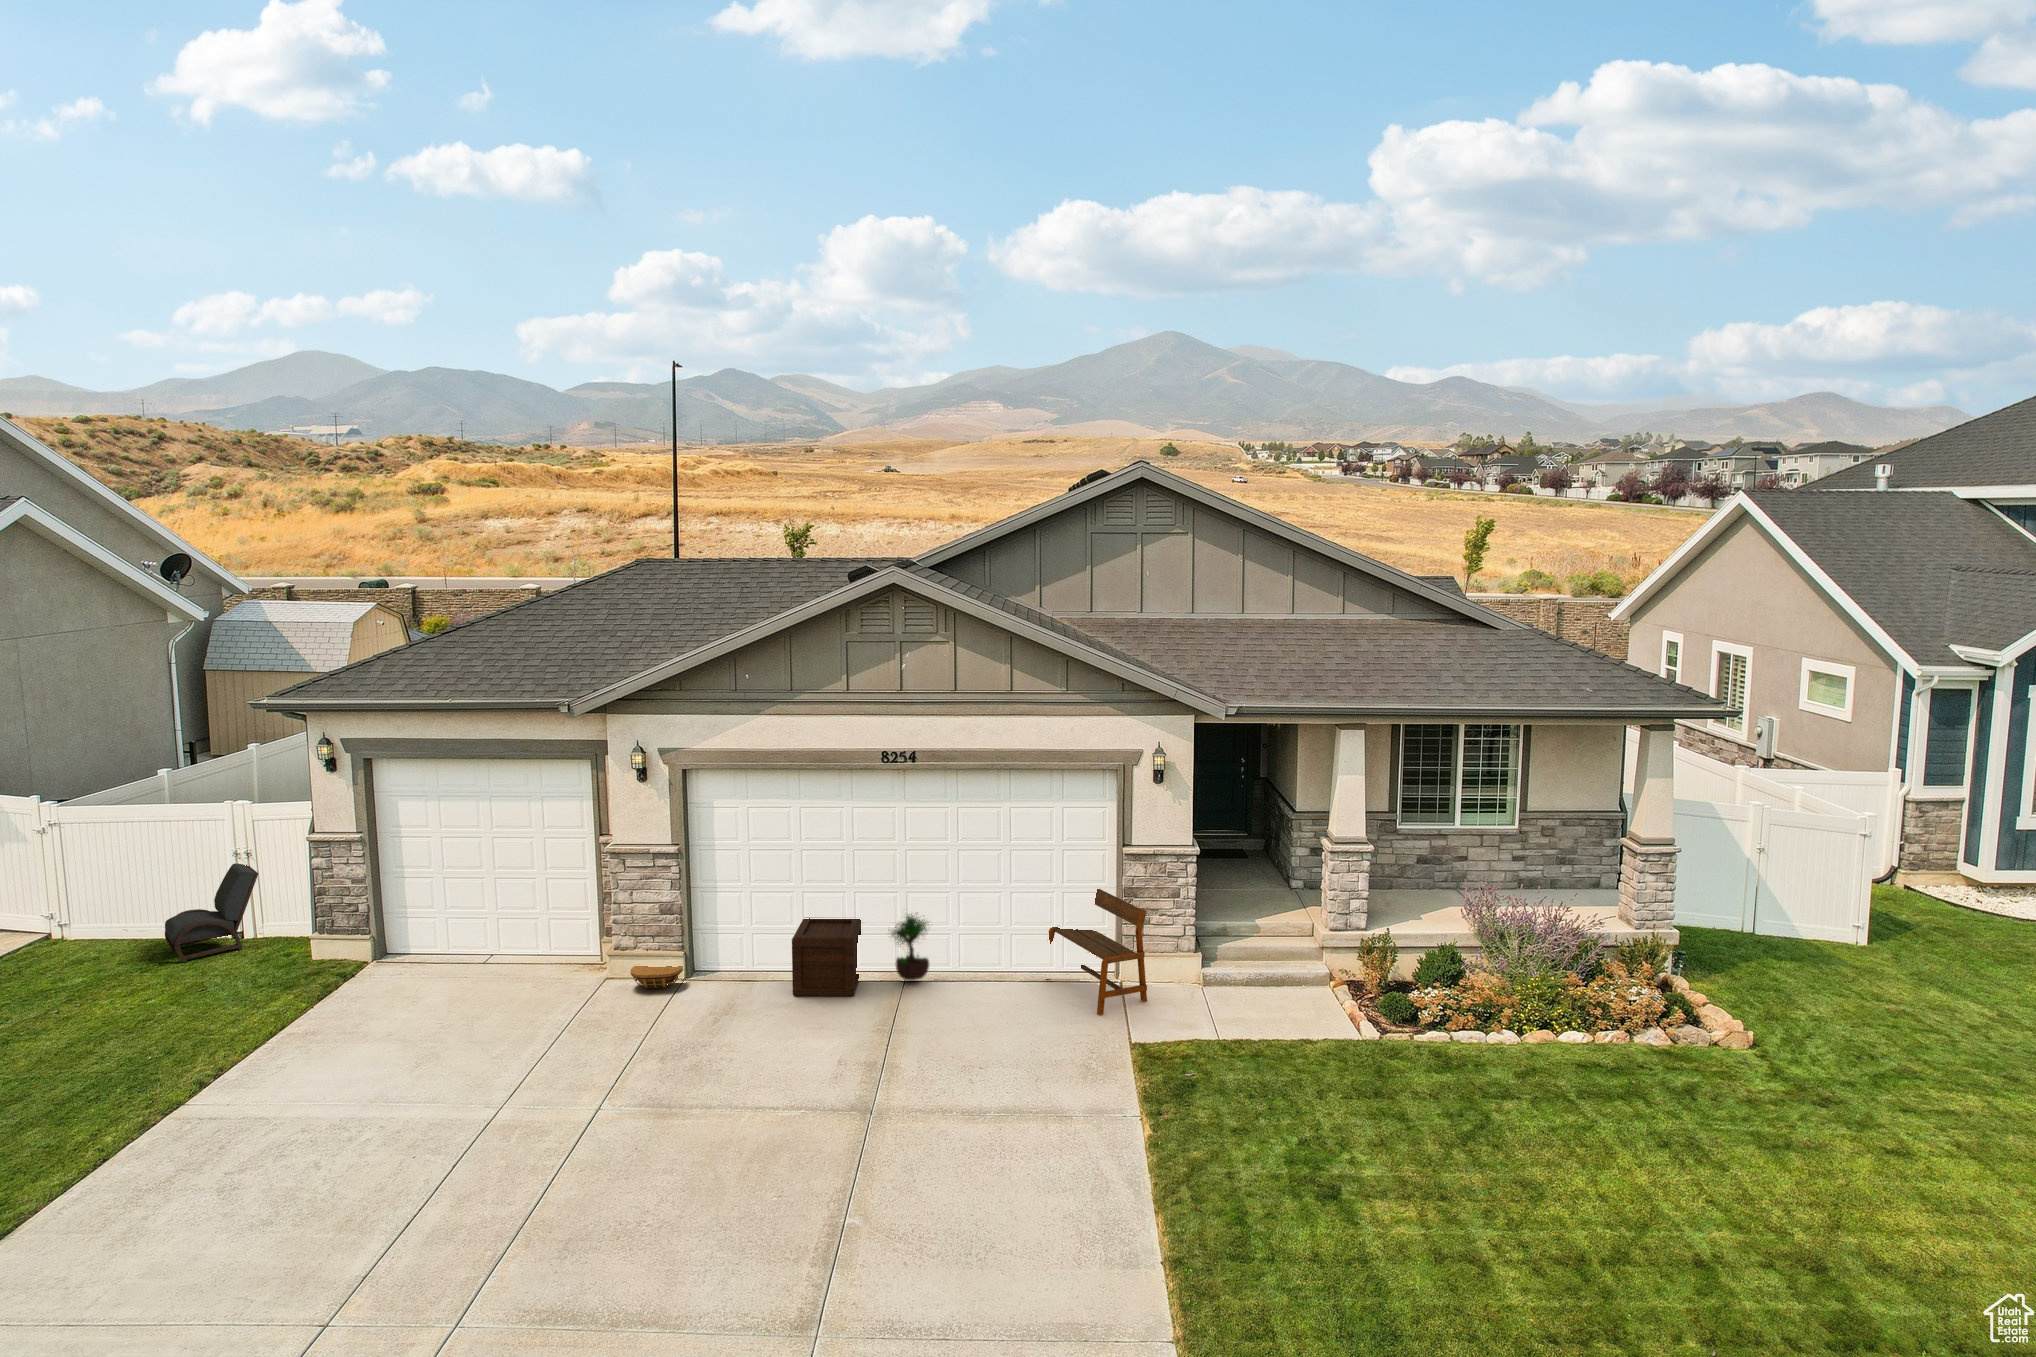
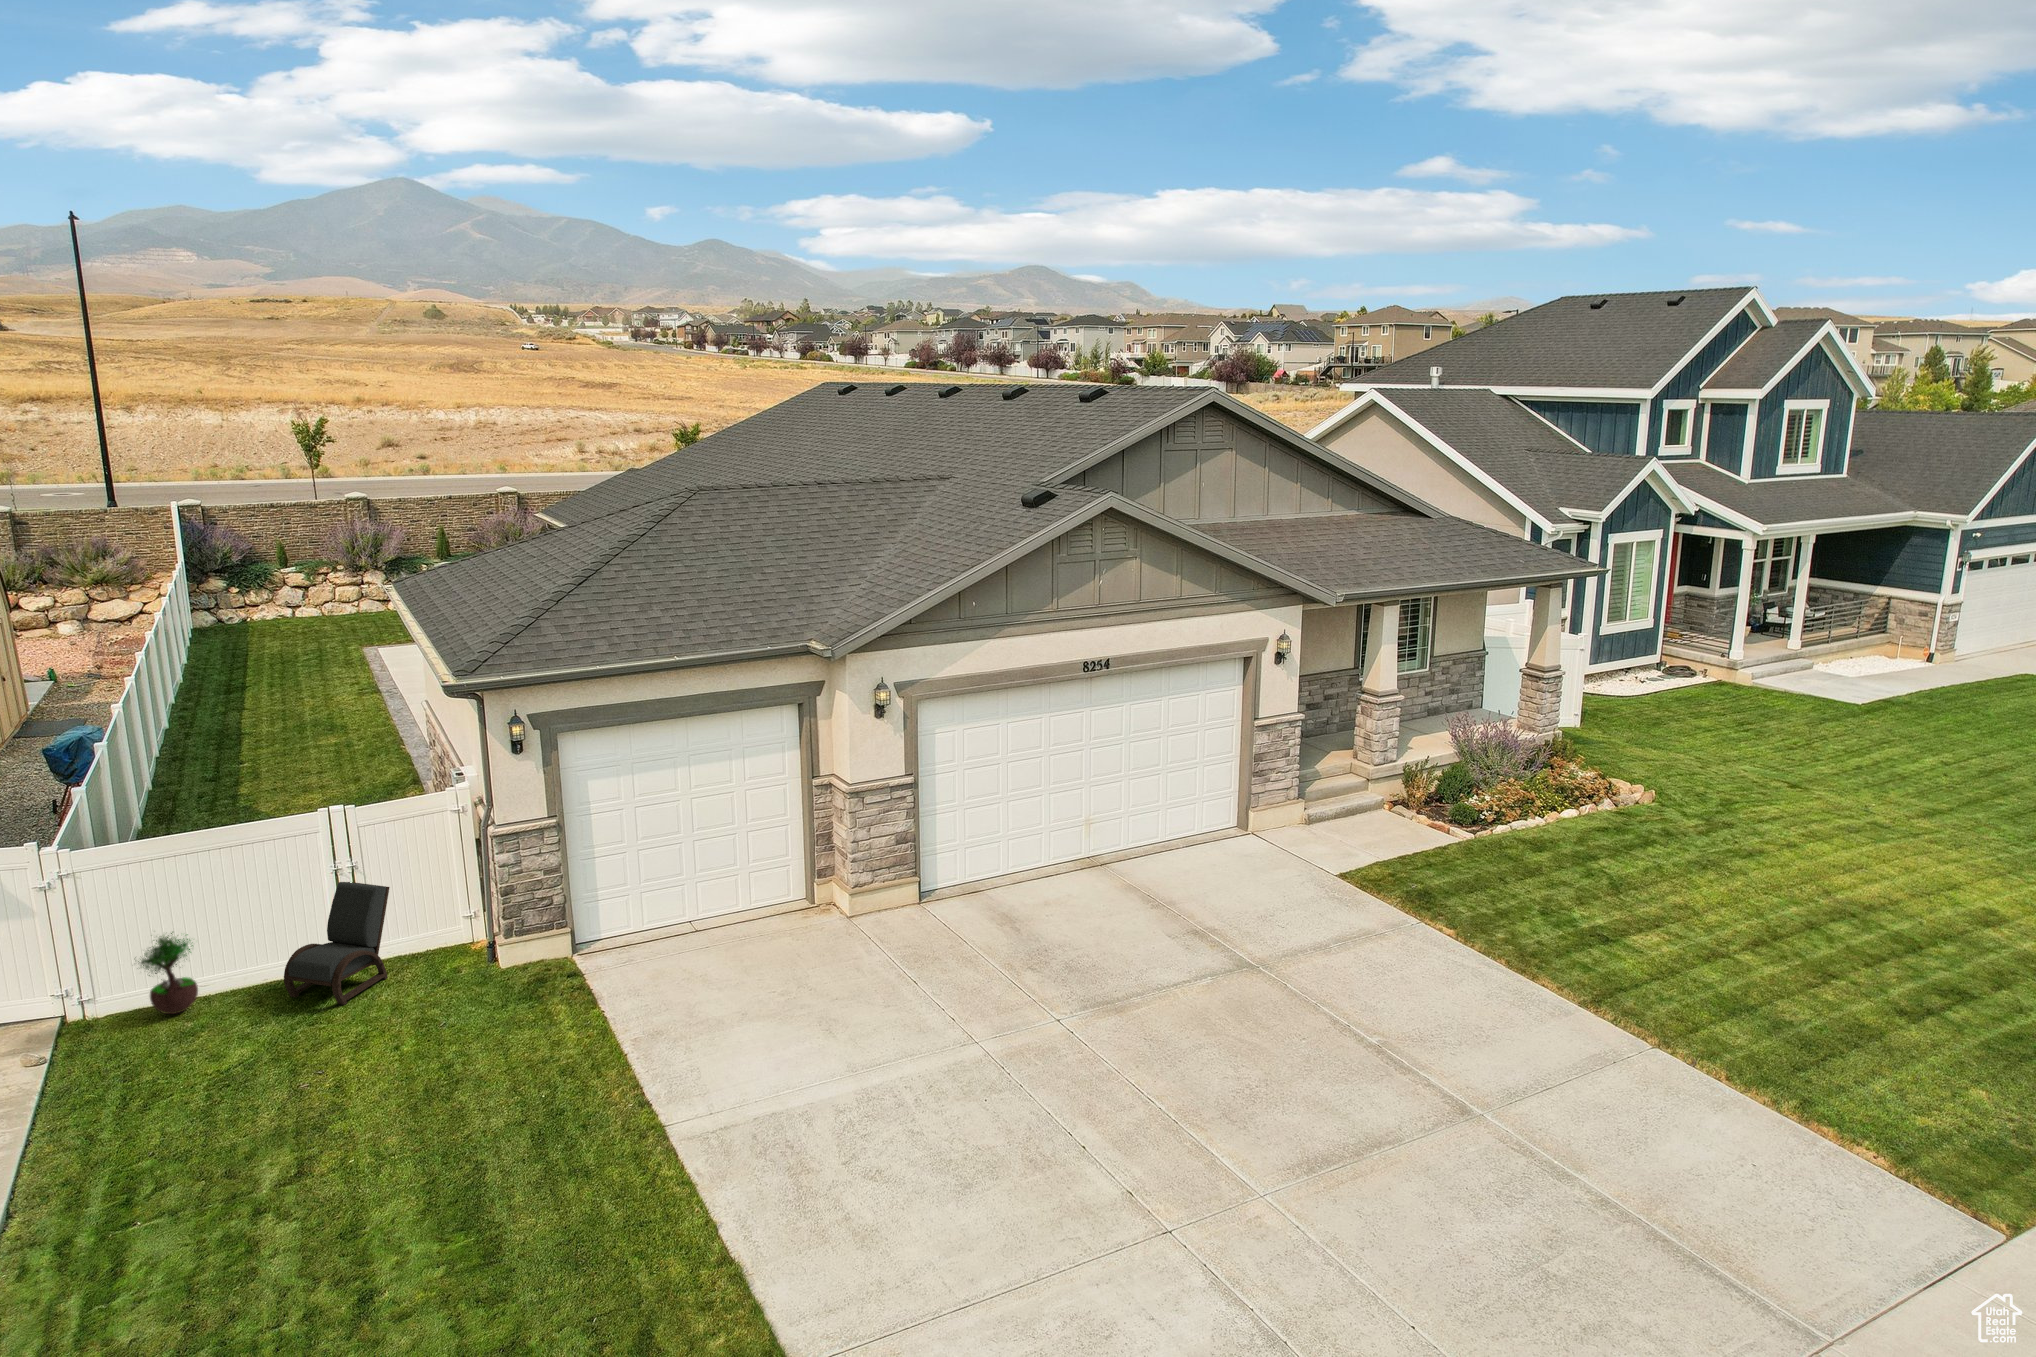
bench: present [1046,889,1147,1015] -> none [1200,757,1299,860]
potted tree: present [891,913,929,980] -> present [138,932,198,1014]
wooden crate: present [792,918,861,996] -> none [1011,818,1088,896]
basket: present [631,966,683,988] -> none [884,889,932,918]

